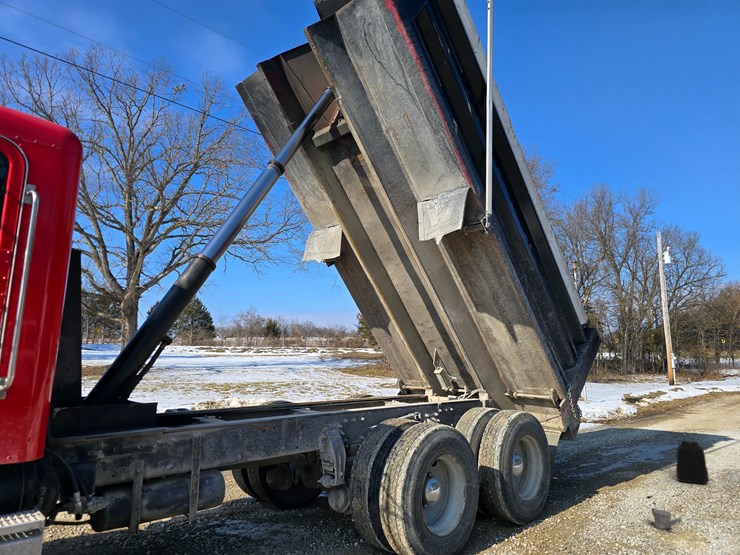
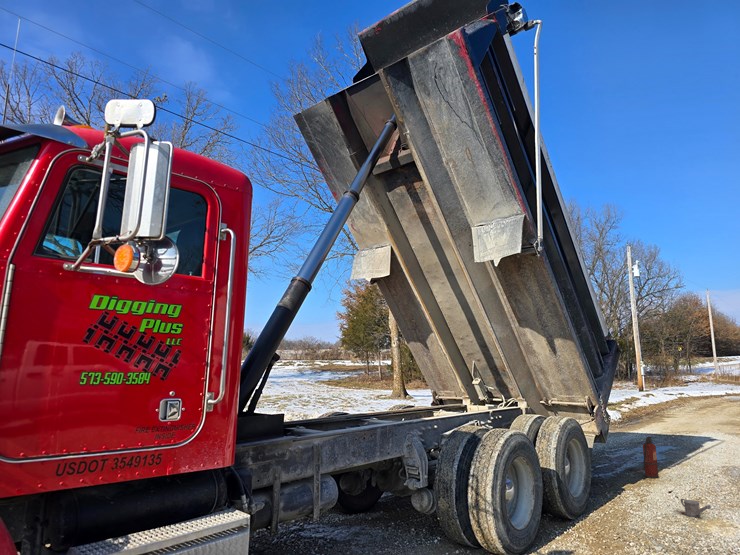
fire extinguisher: none [627,435,646,480] -> present [642,437,659,478]
backpack: present [676,441,709,484] -> none [685,440,715,478]

